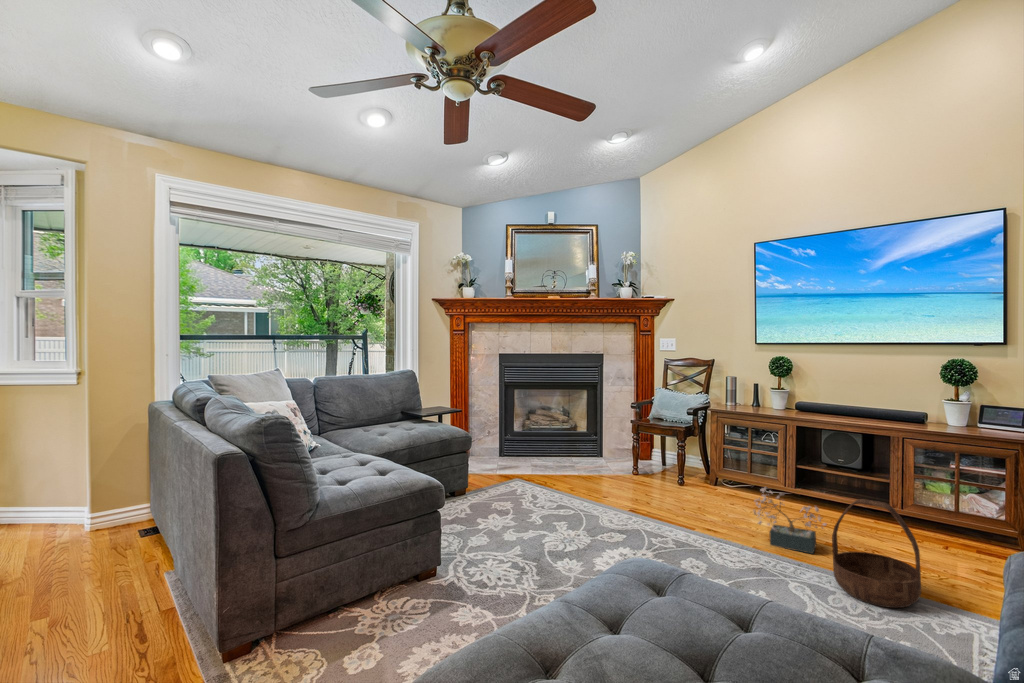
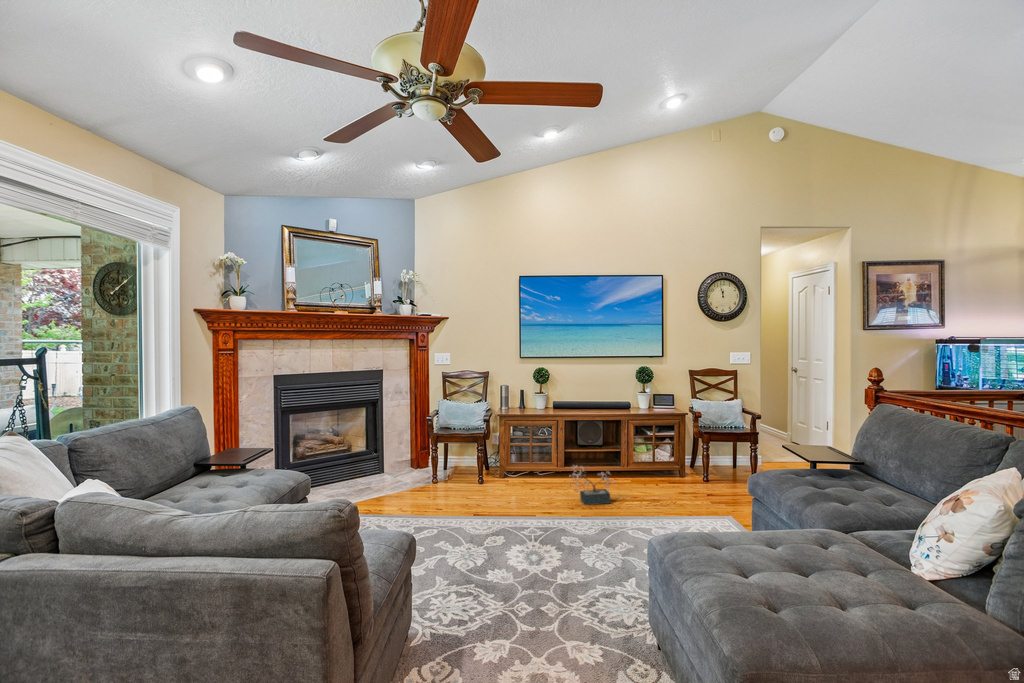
basket: present [832,499,921,608] -> none [634,457,680,519]

